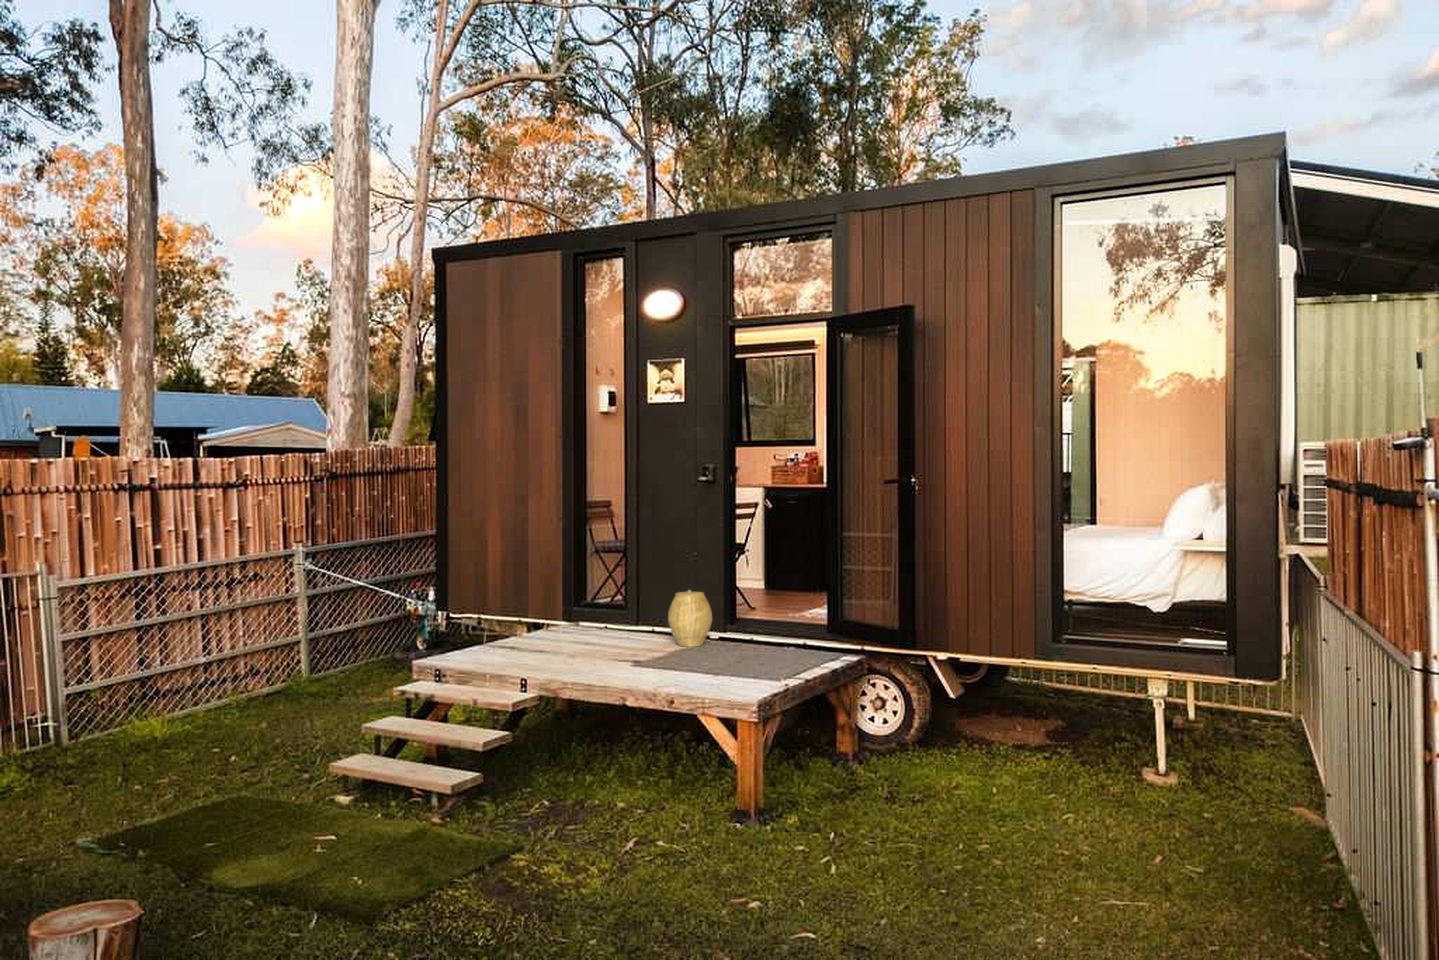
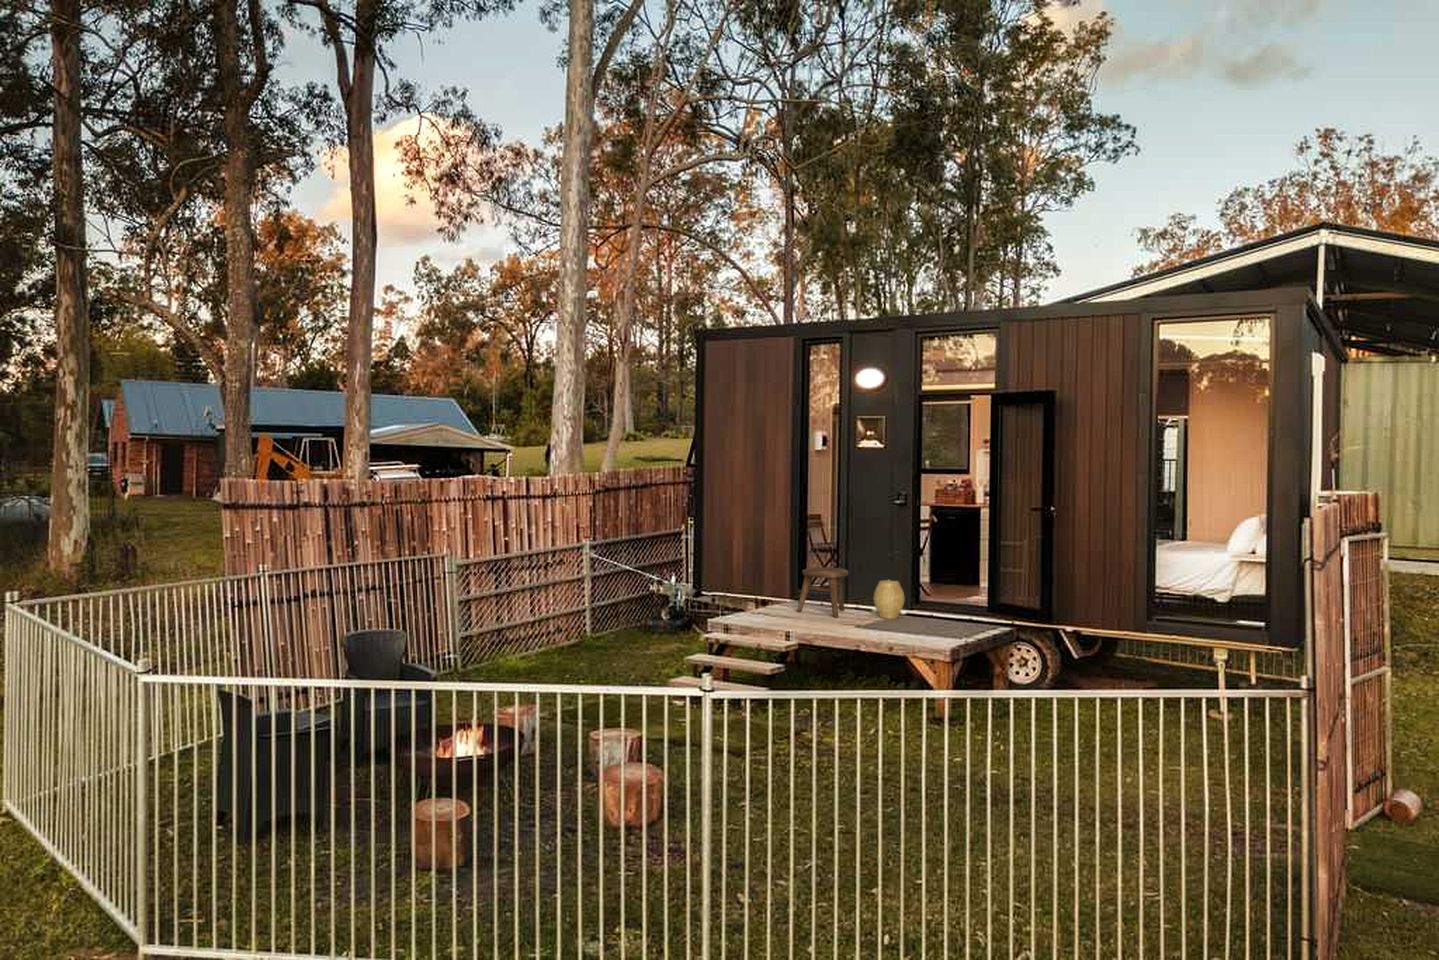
stool: none [565,575,635,647] -> present [797,567,849,617]

